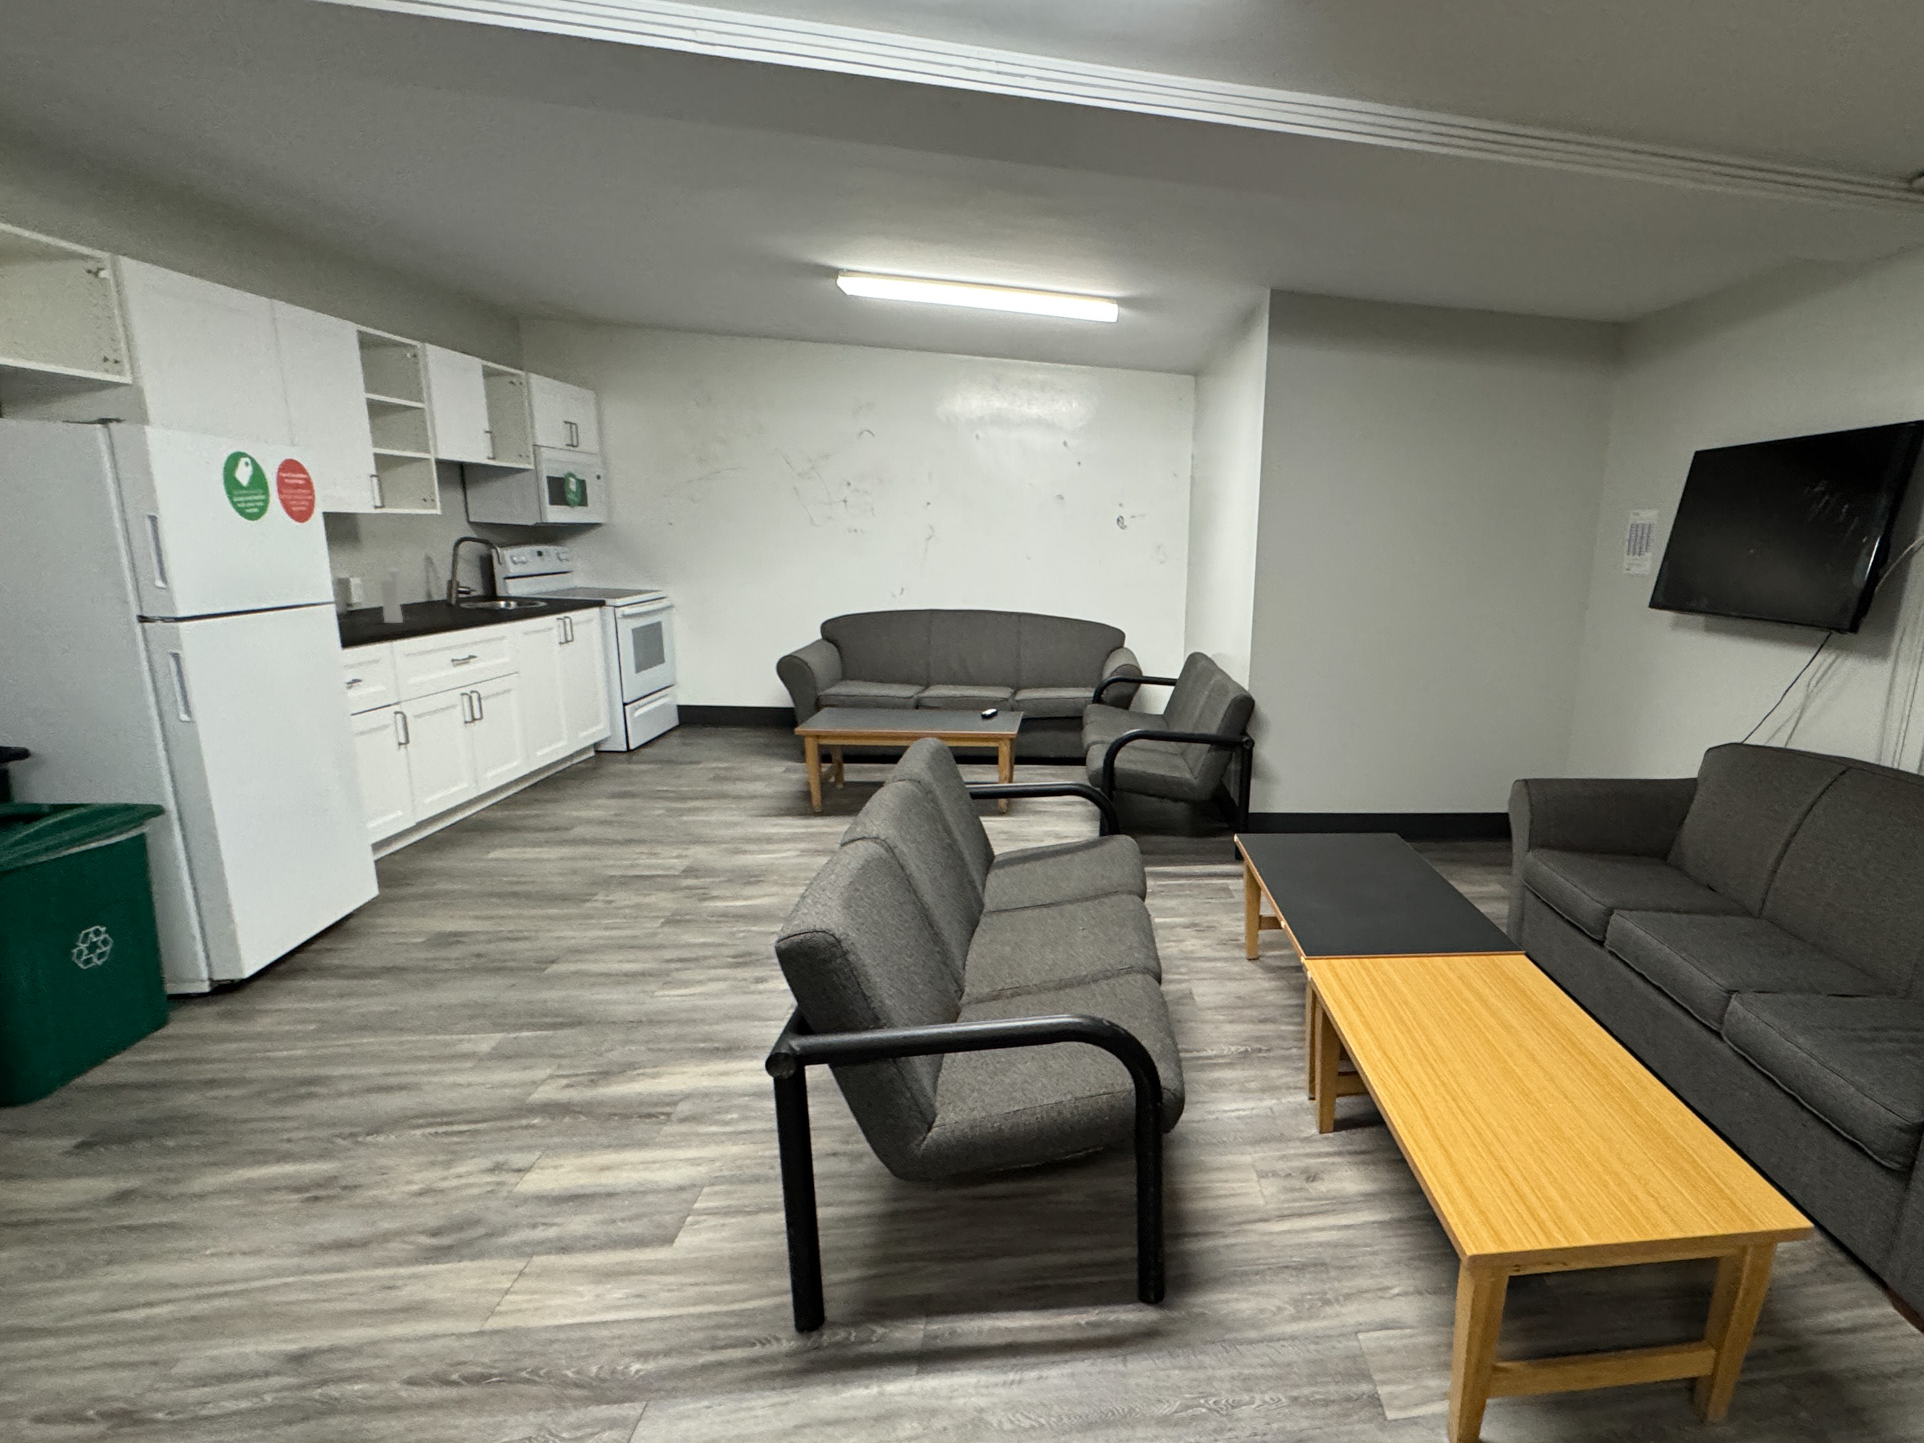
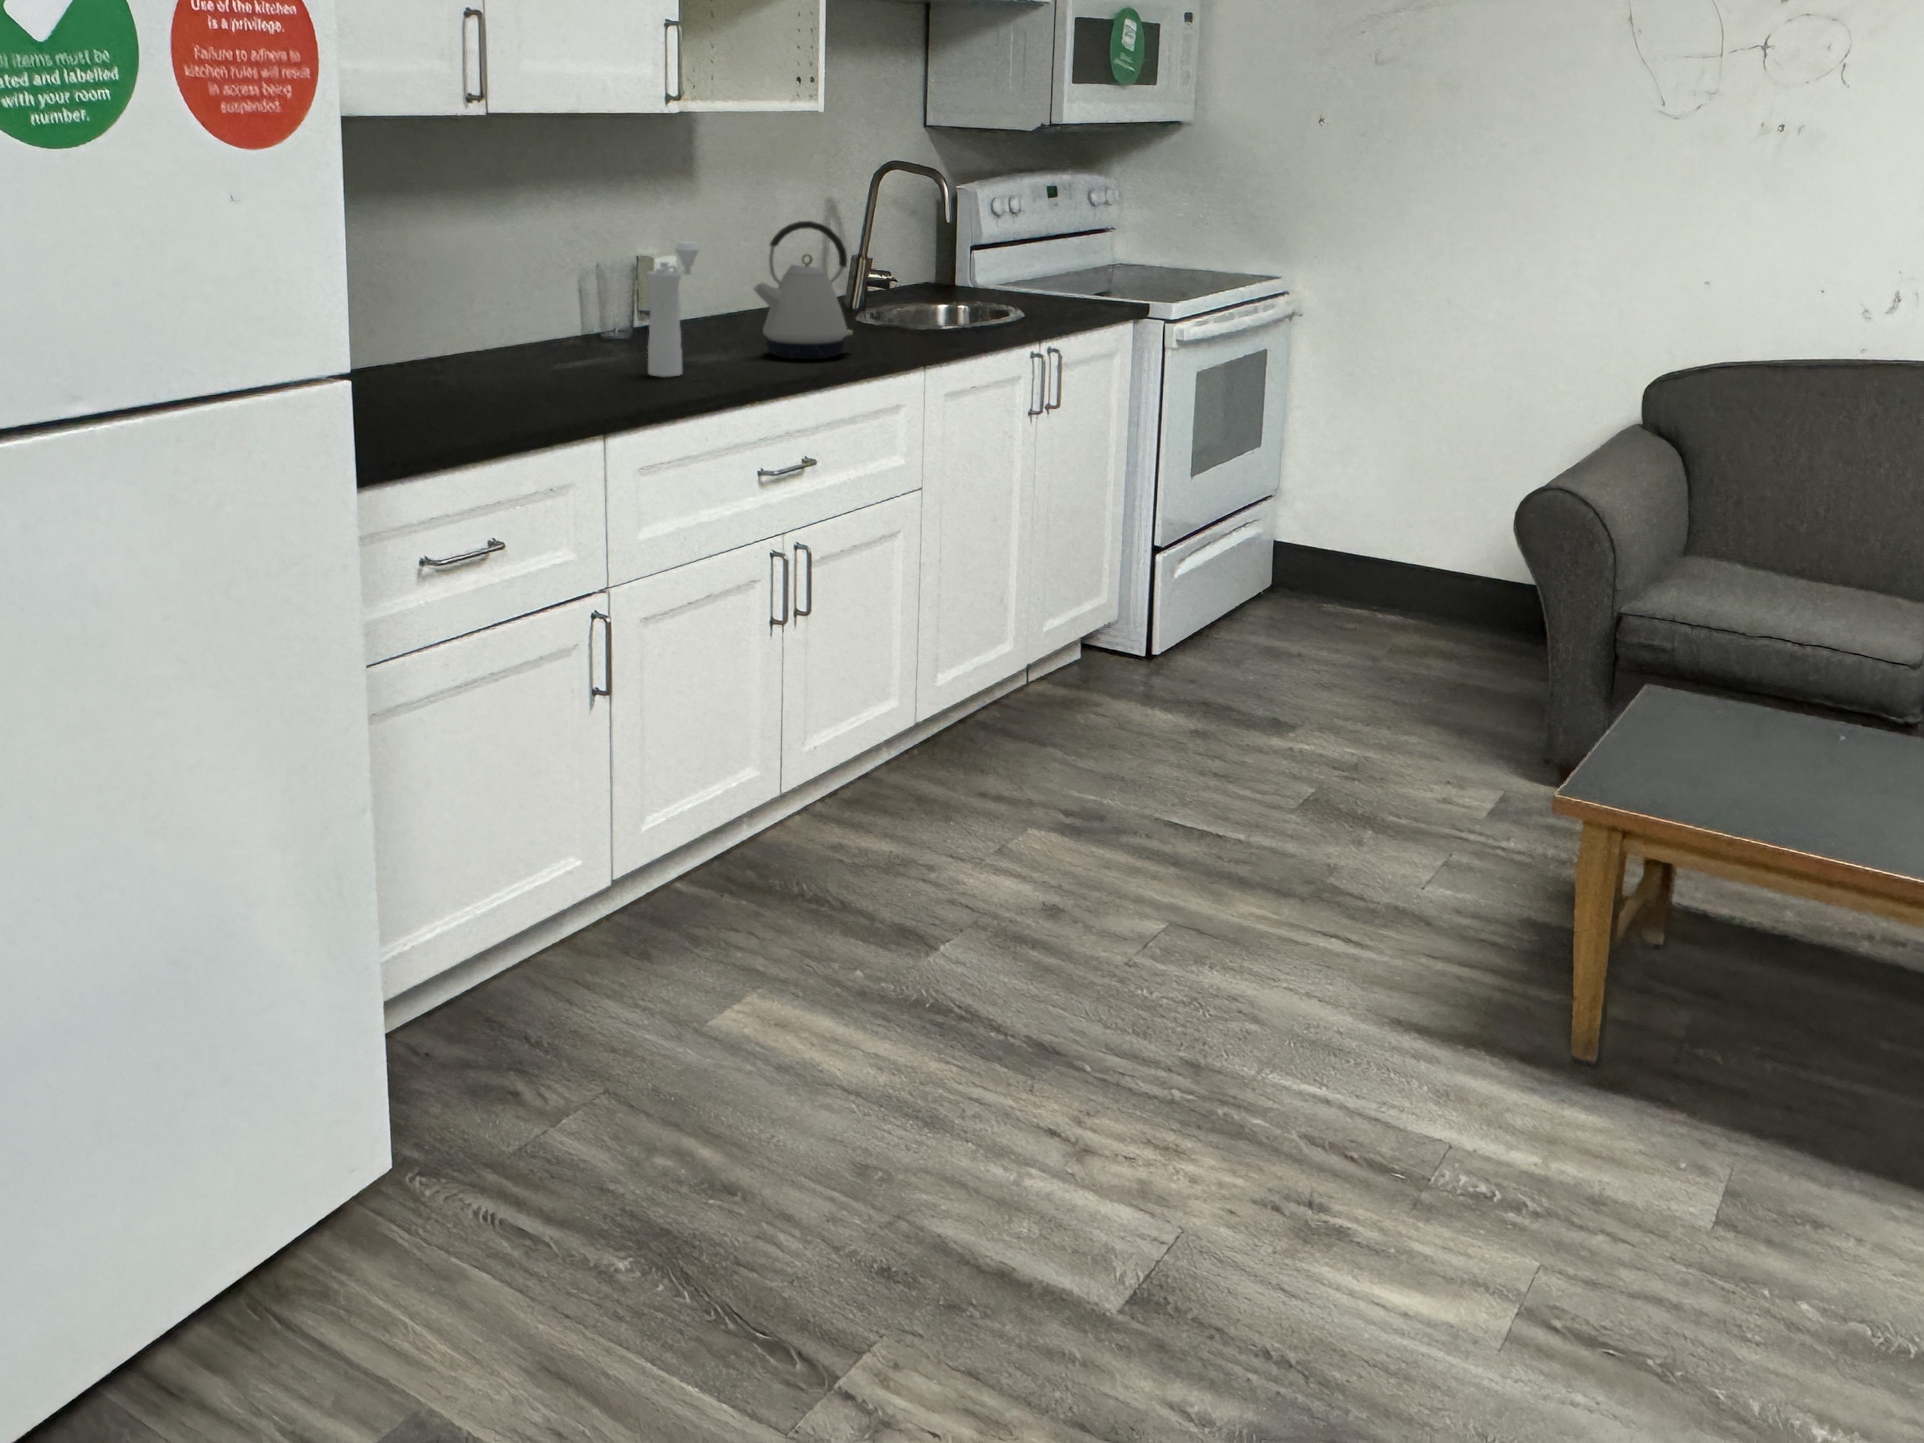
kettle: none [426,561,478,618] -> present [753,221,853,359]

